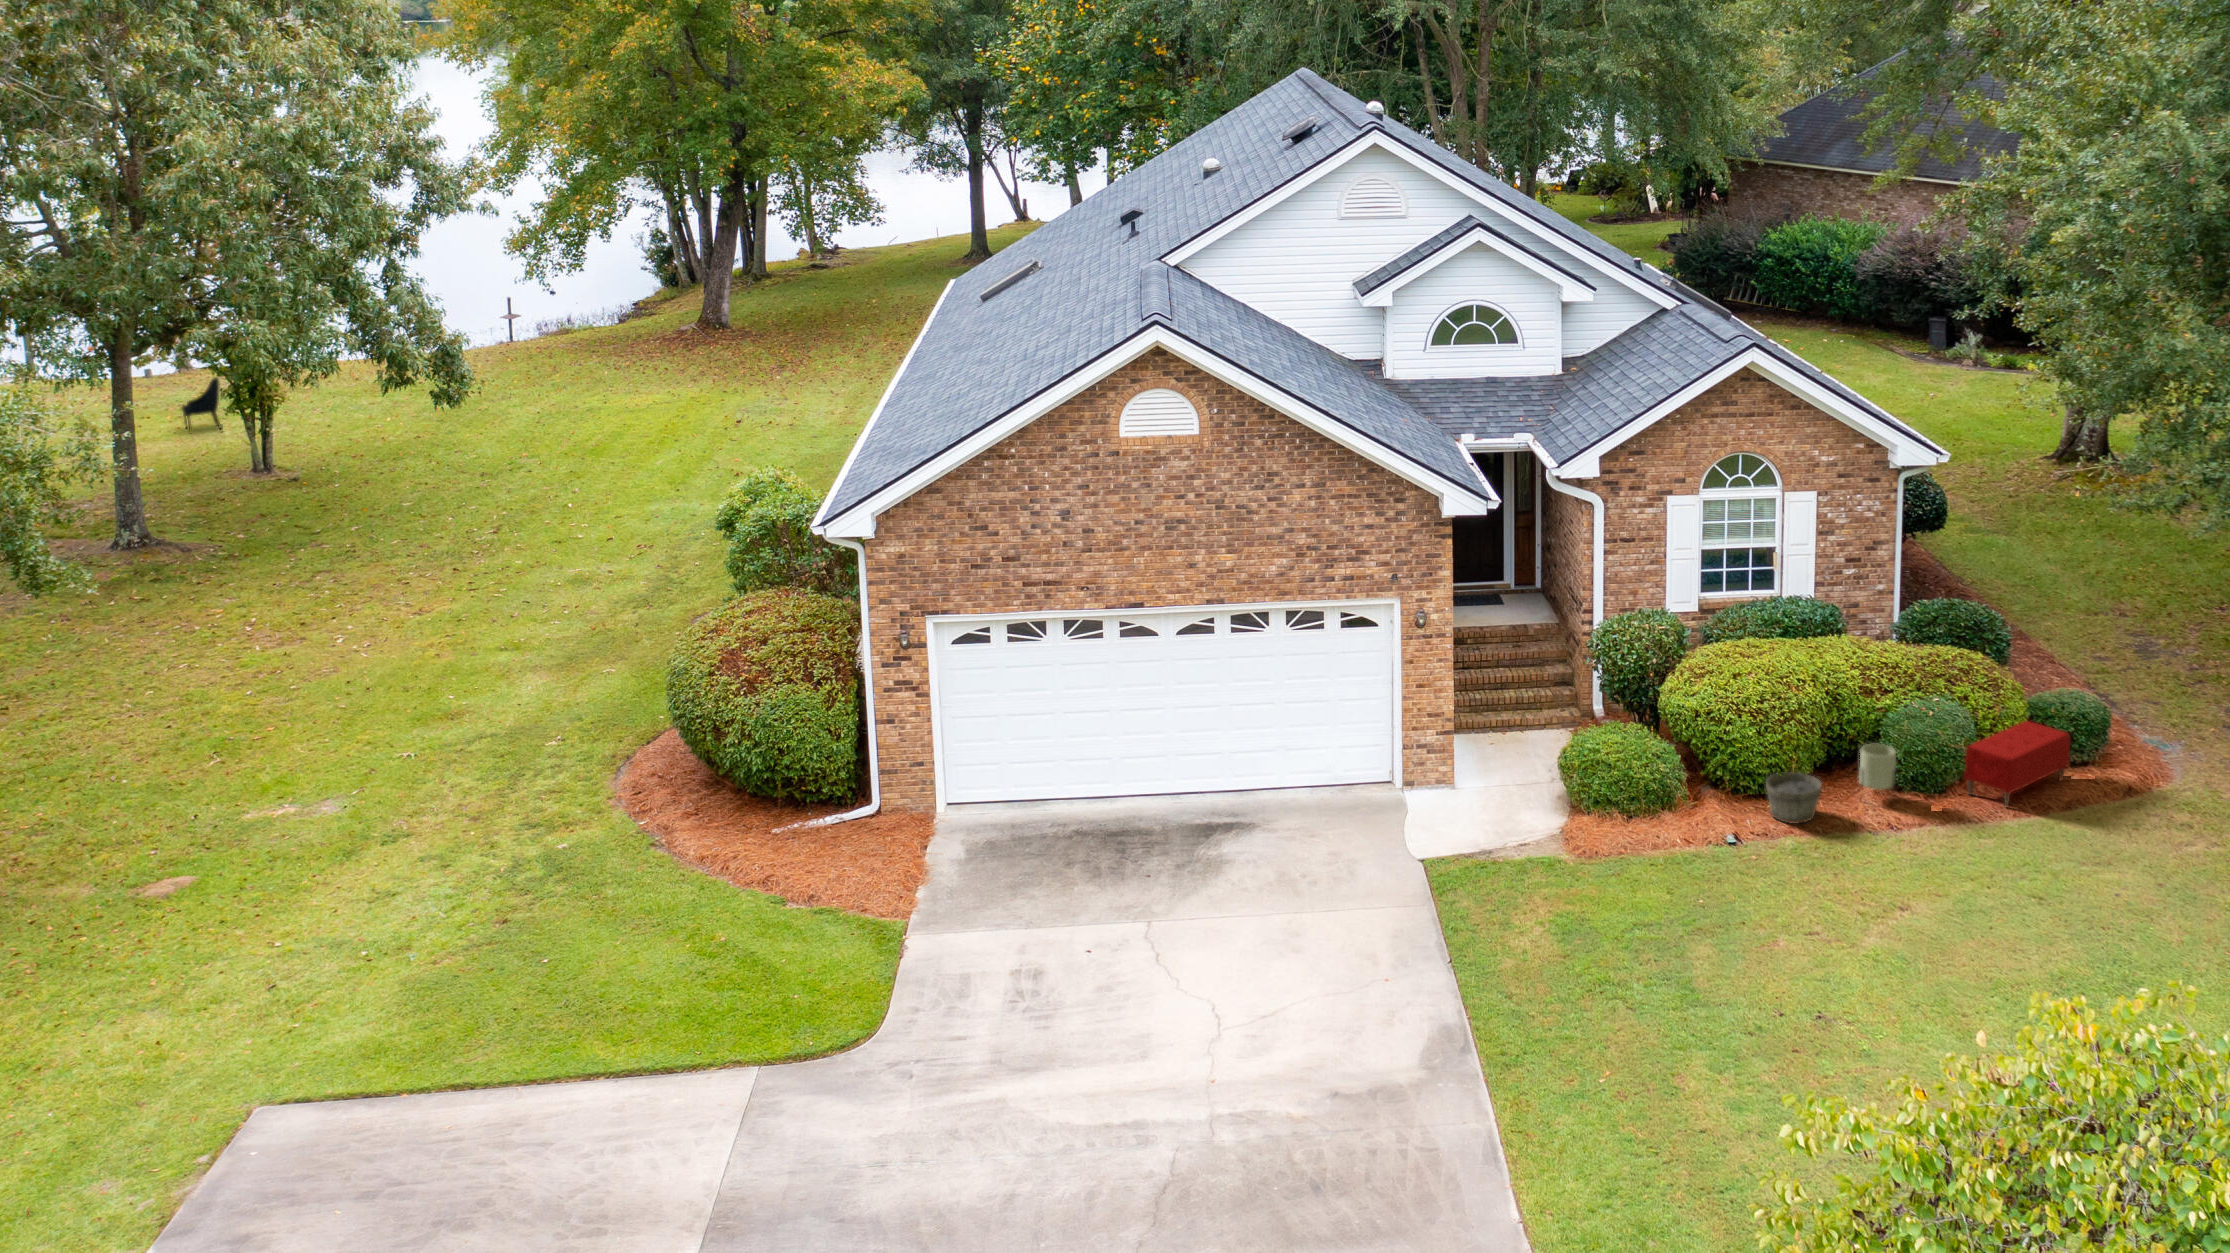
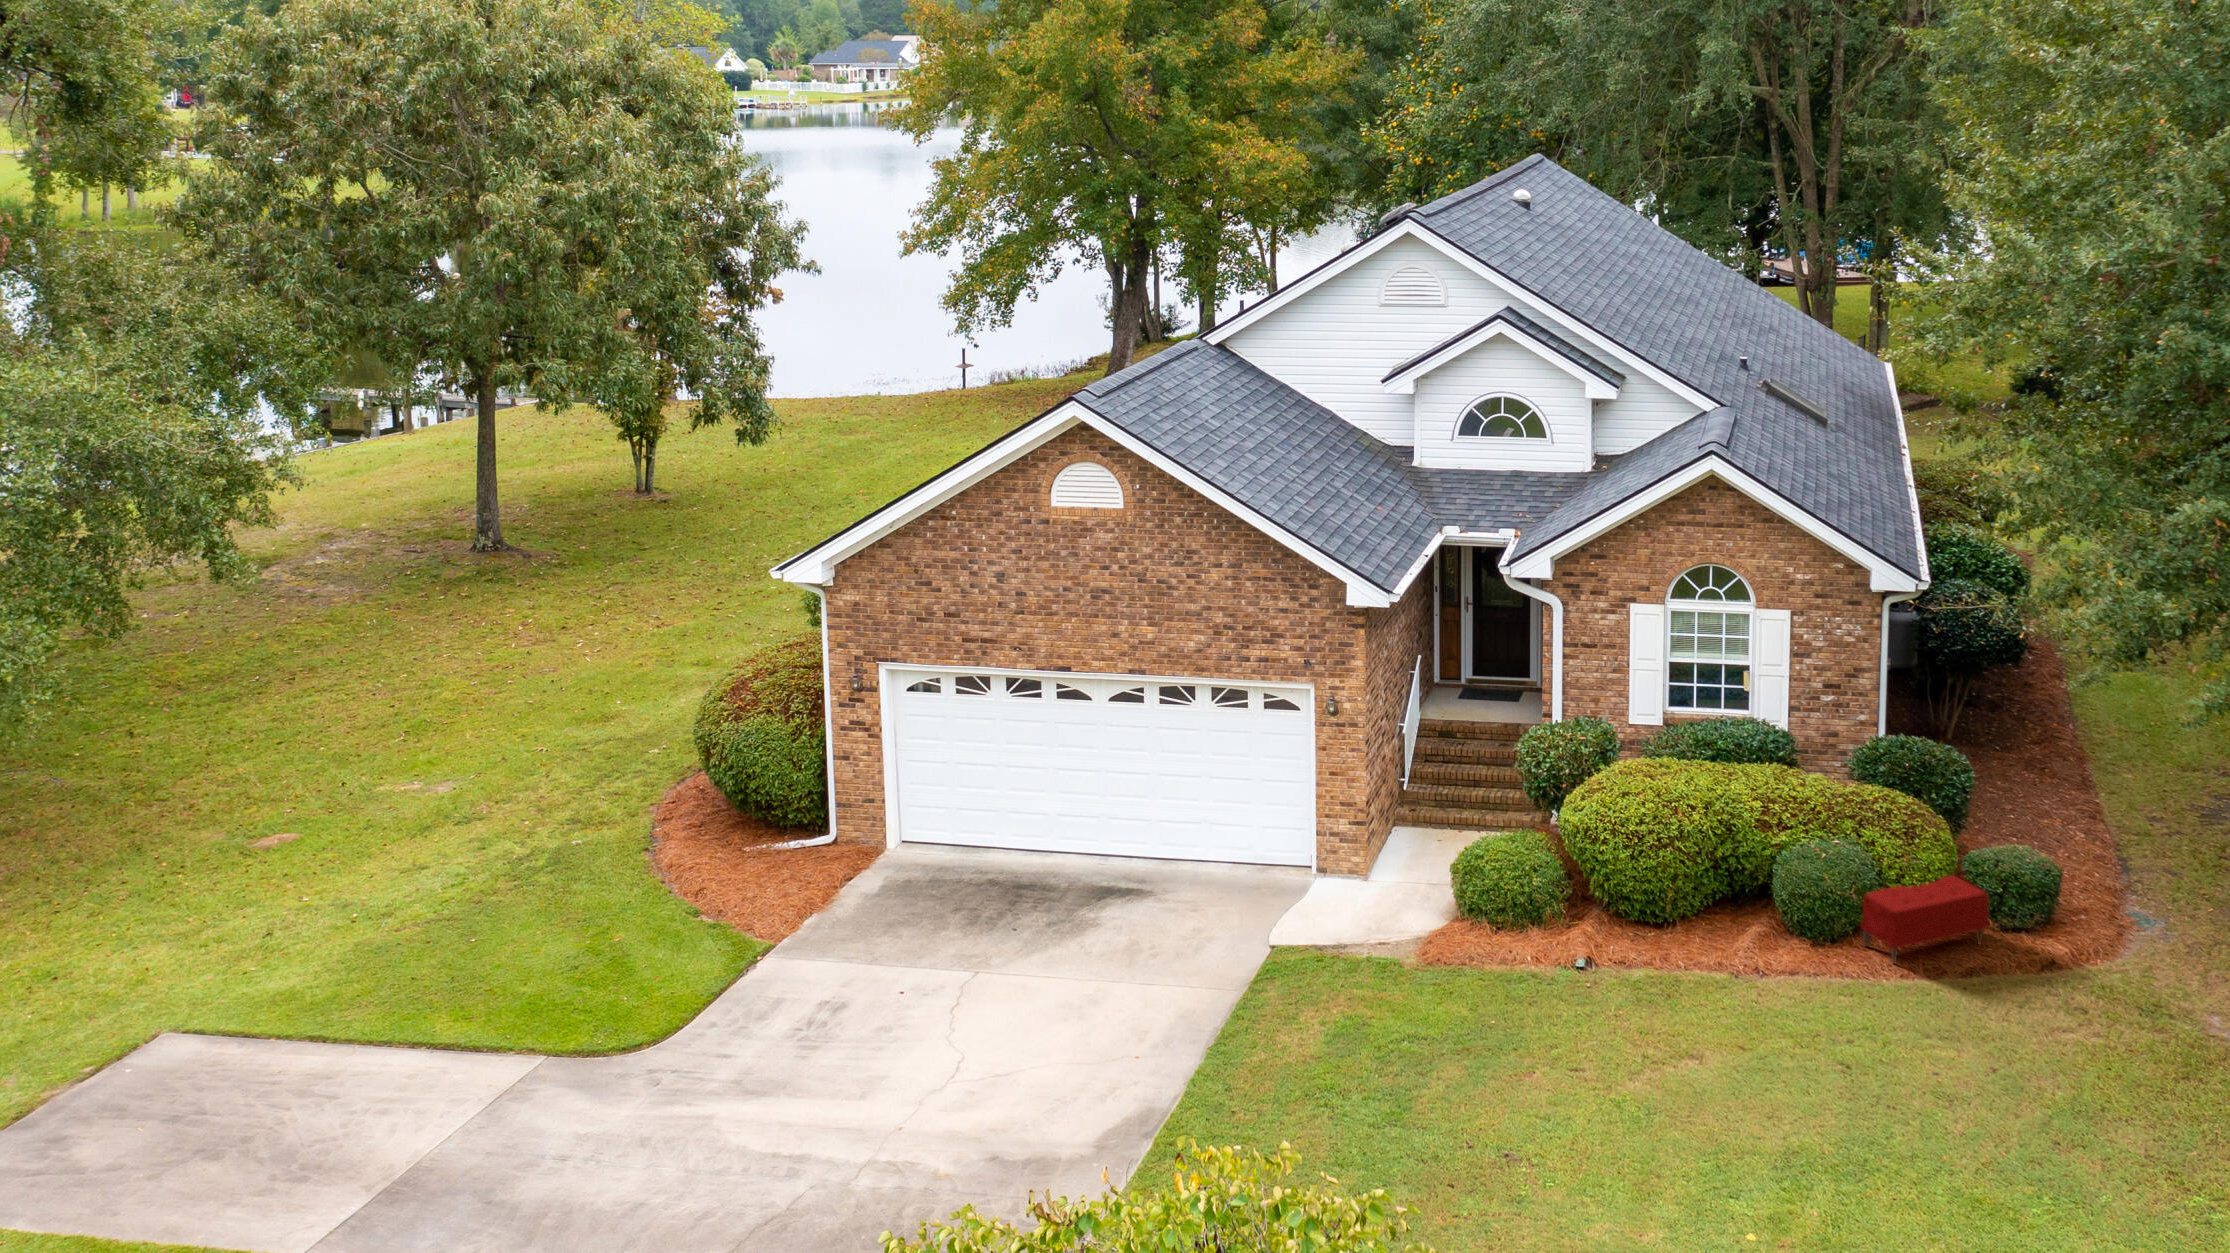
chair: present [182,377,221,432] -> none [526,402,556,451]
planter: present [1859,744,1896,798] -> none [1743,880,1782,945]
wooden bucket: present [1766,772,1822,824] -> none [1634,895,1692,952]

